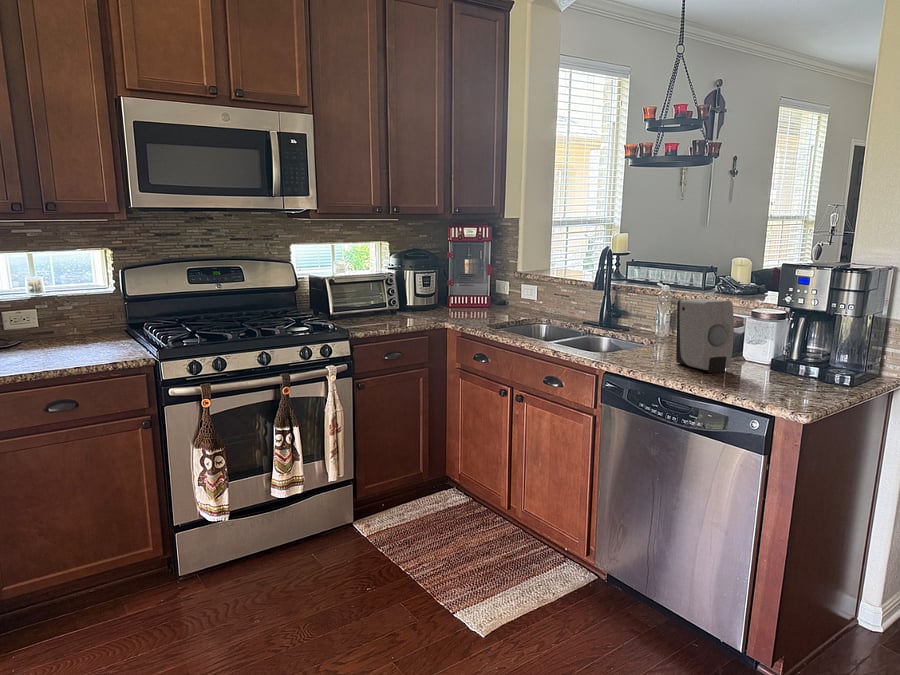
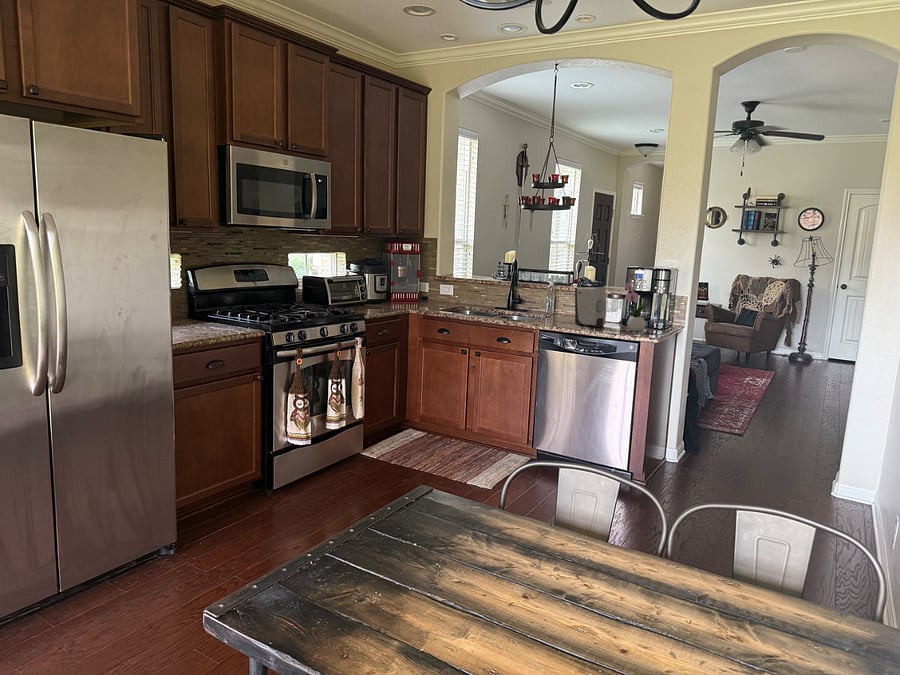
flower arrangement: none [760,277,815,391] -> present [625,274,650,332]

